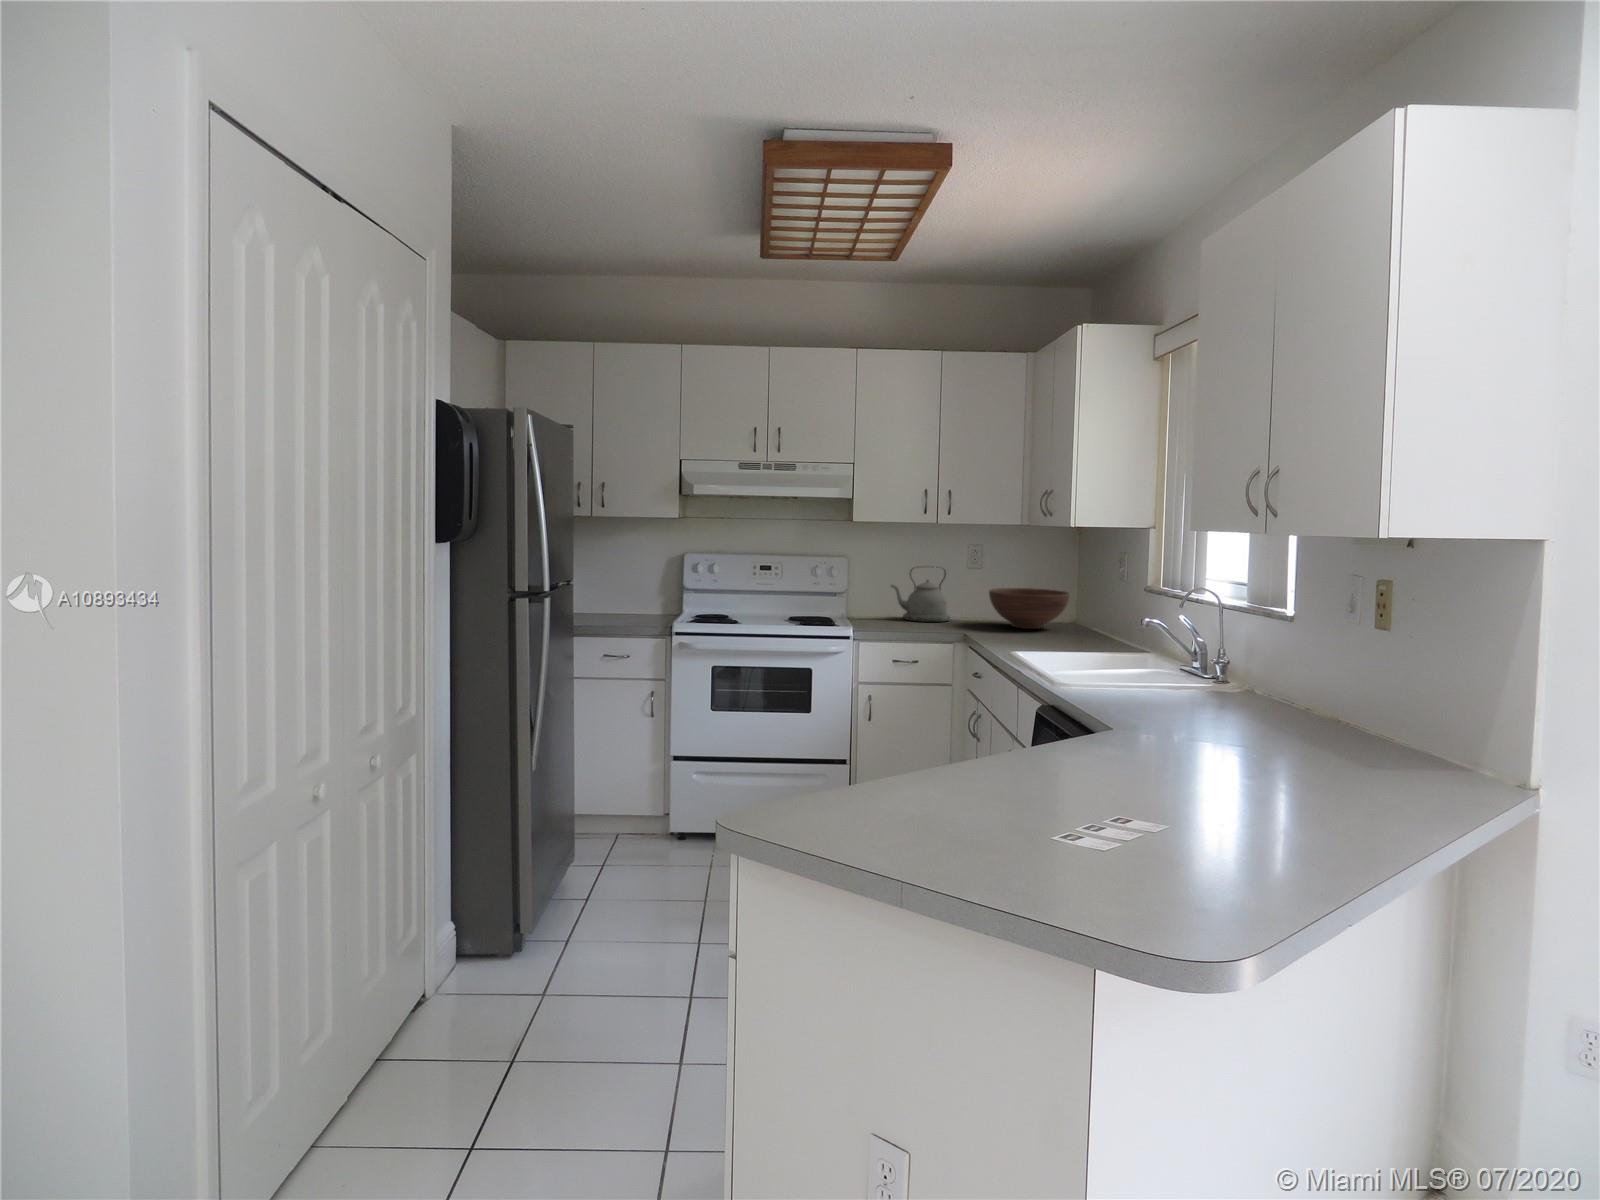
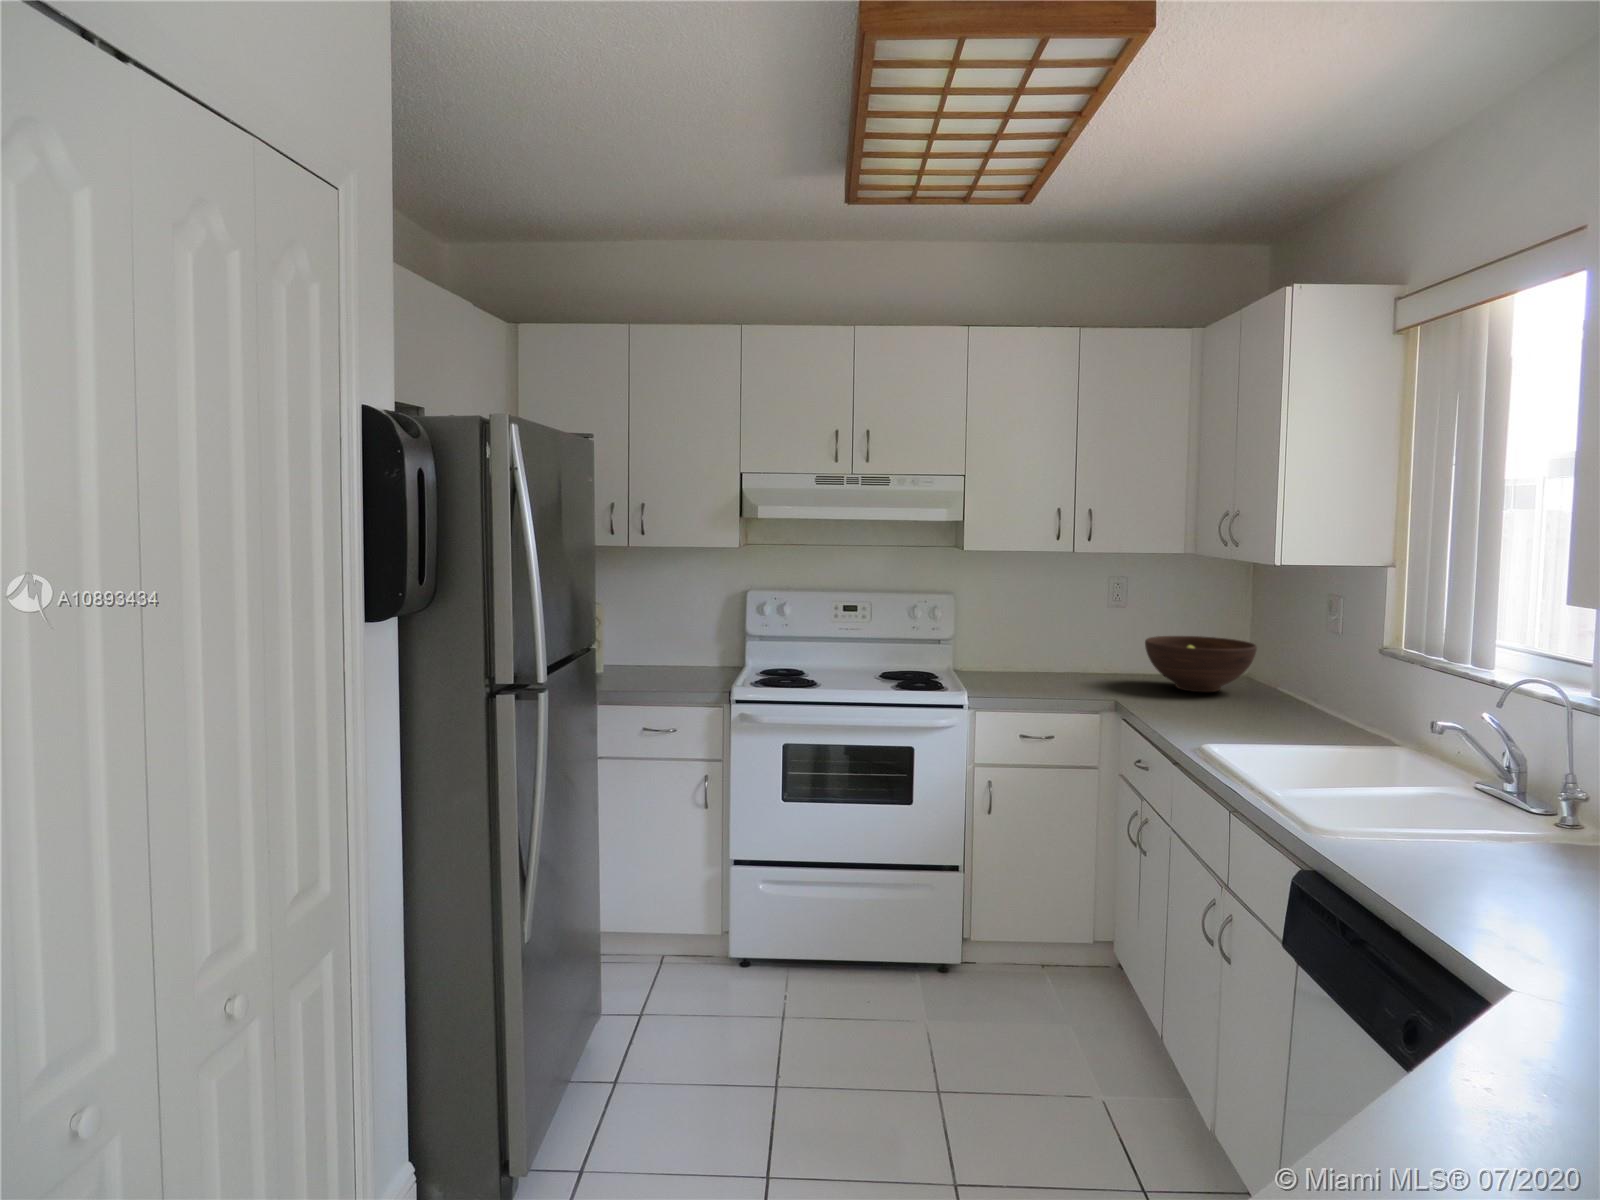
kettle: present [891,569,950,622] -> none [1012,607,1090,681]

